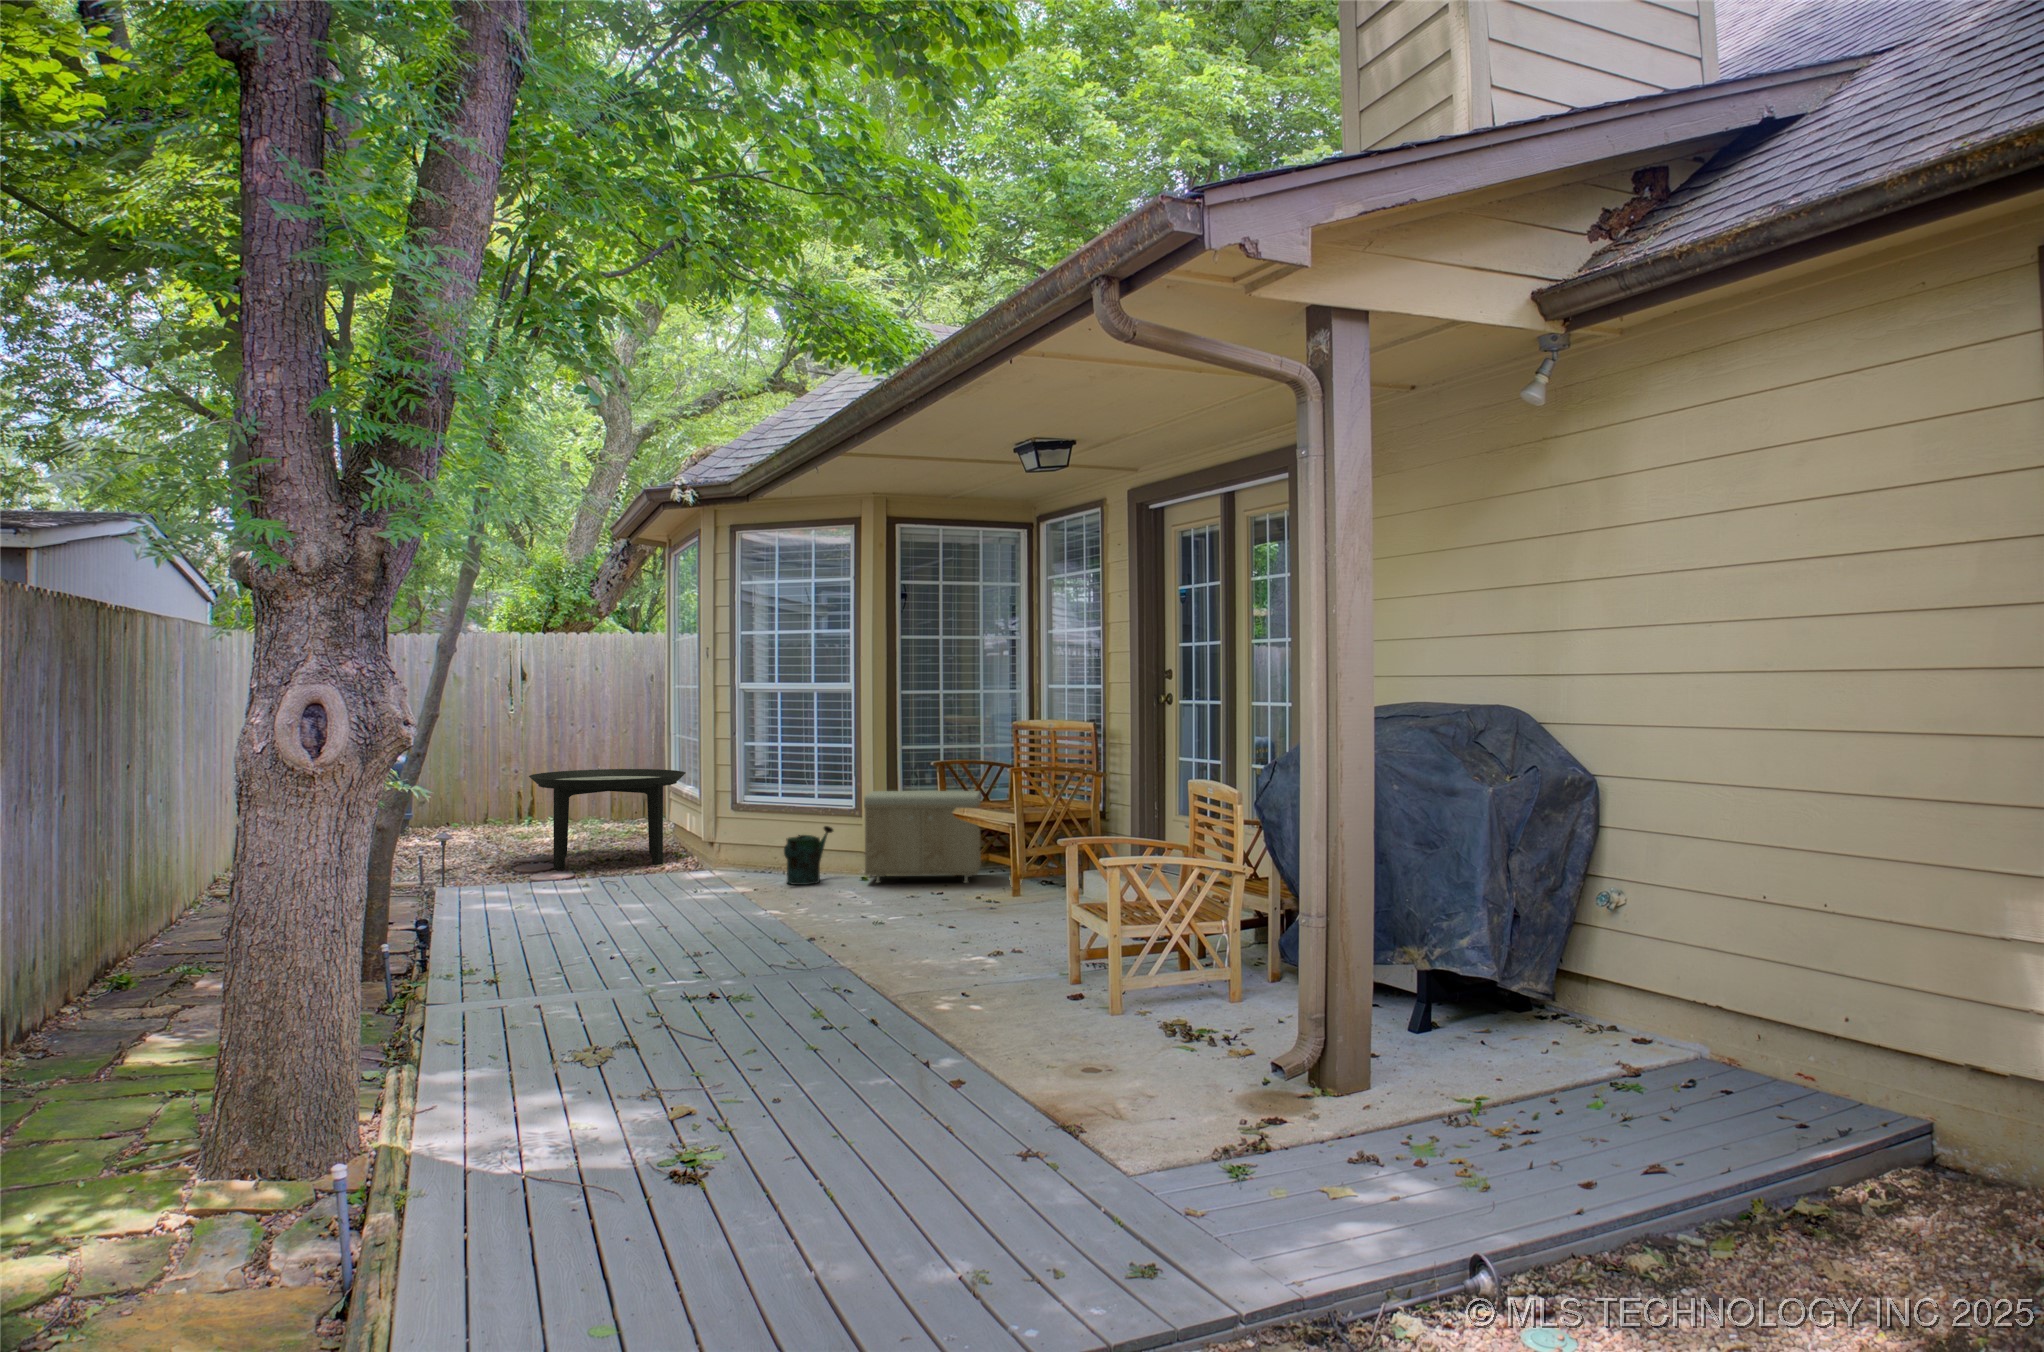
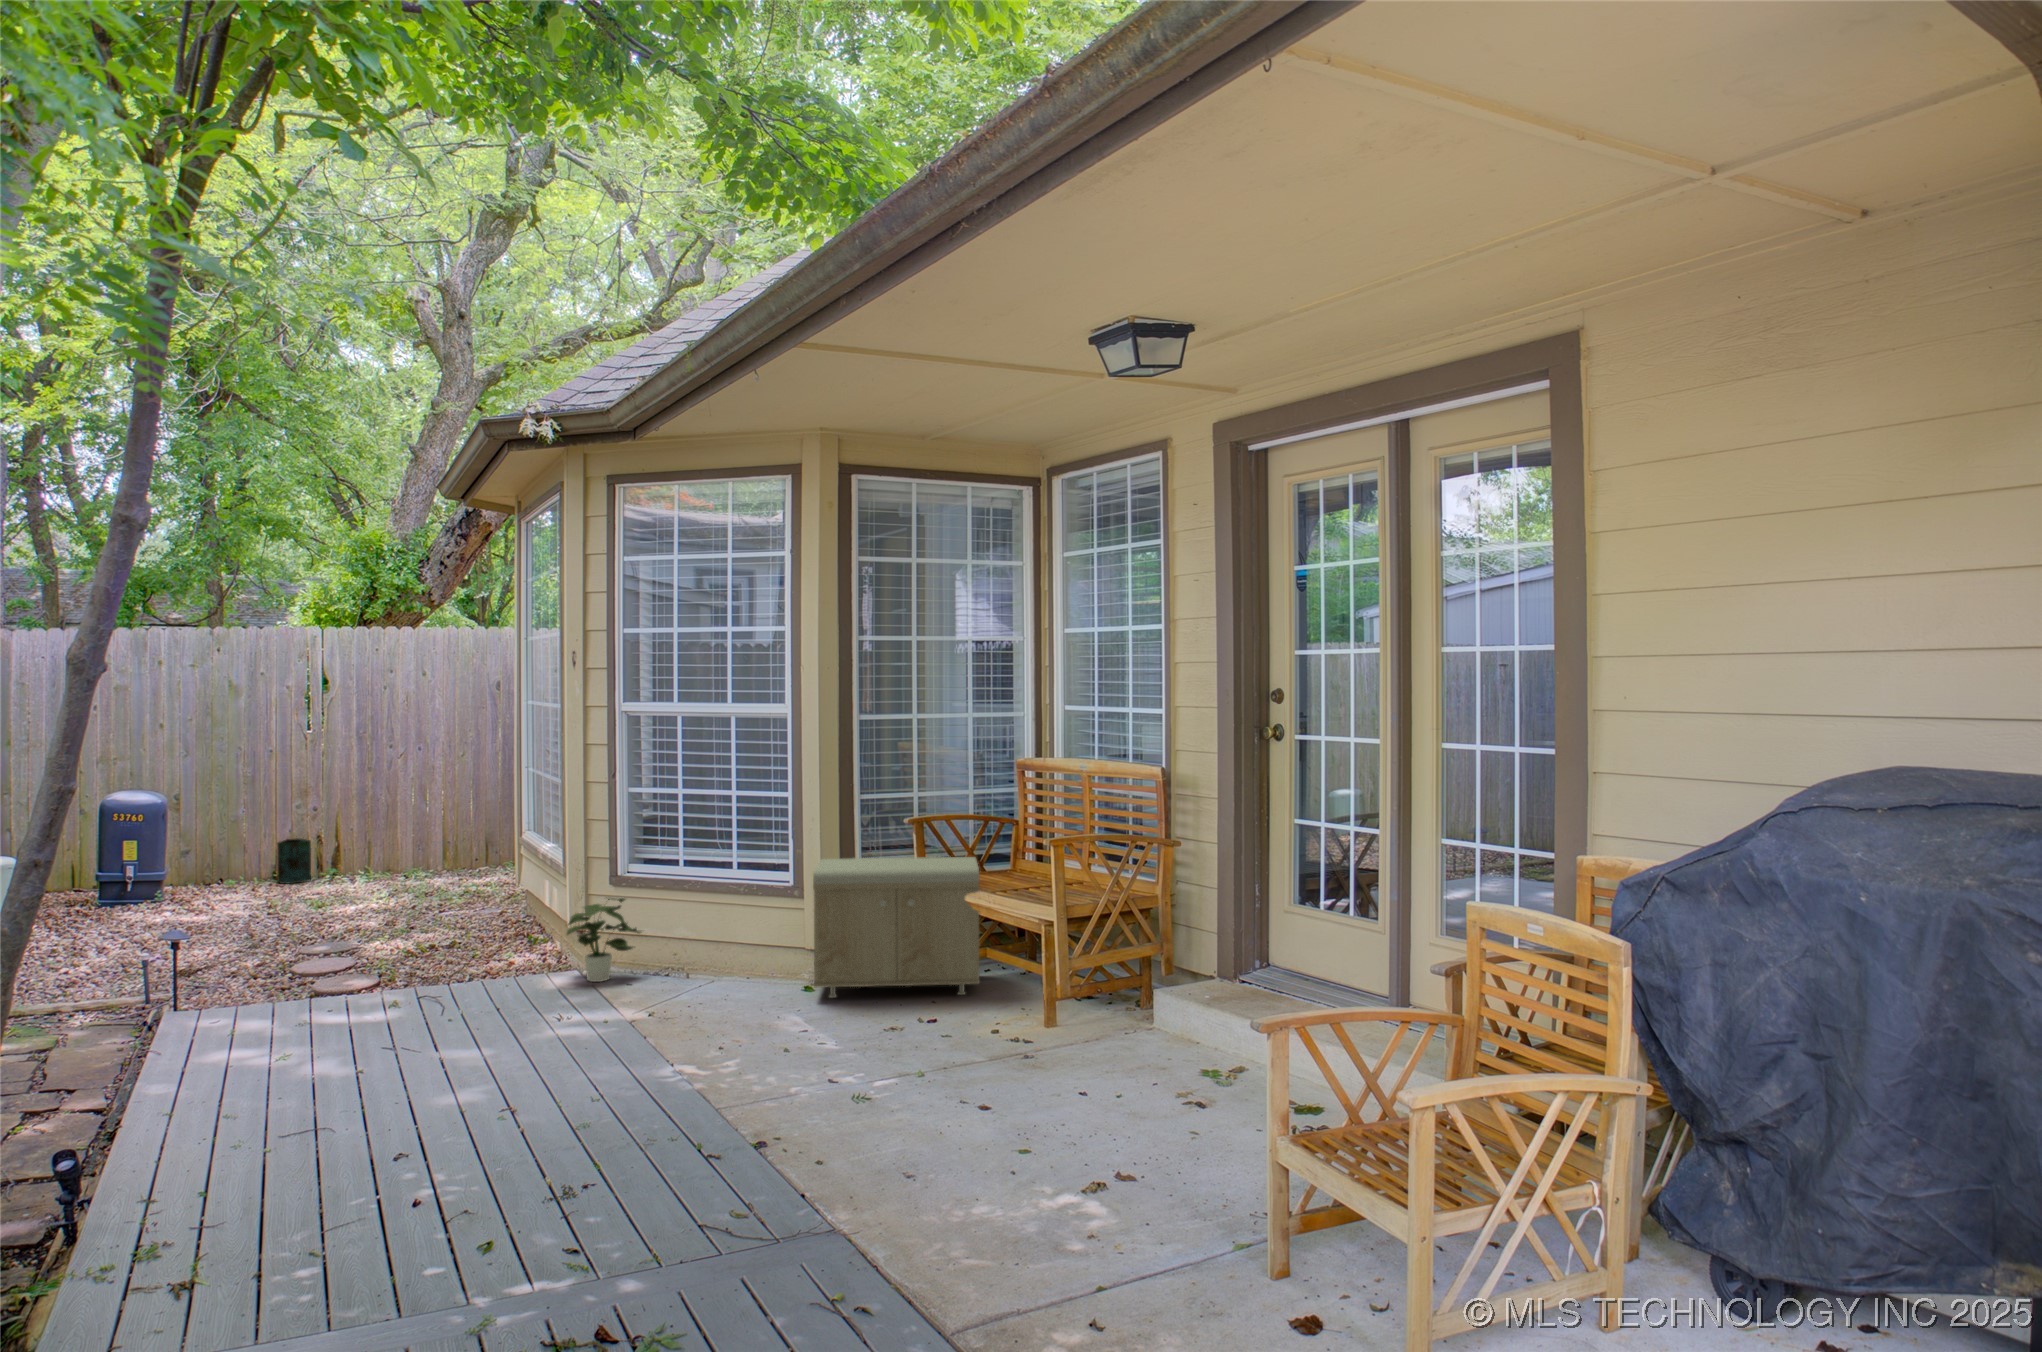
round table: present [529,769,686,870] -> none [309,818,543,975]
potted plant: none [700,817,755,875] -> present [567,898,642,982]
watering can: present [784,826,833,885] -> present [277,838,311,884]

